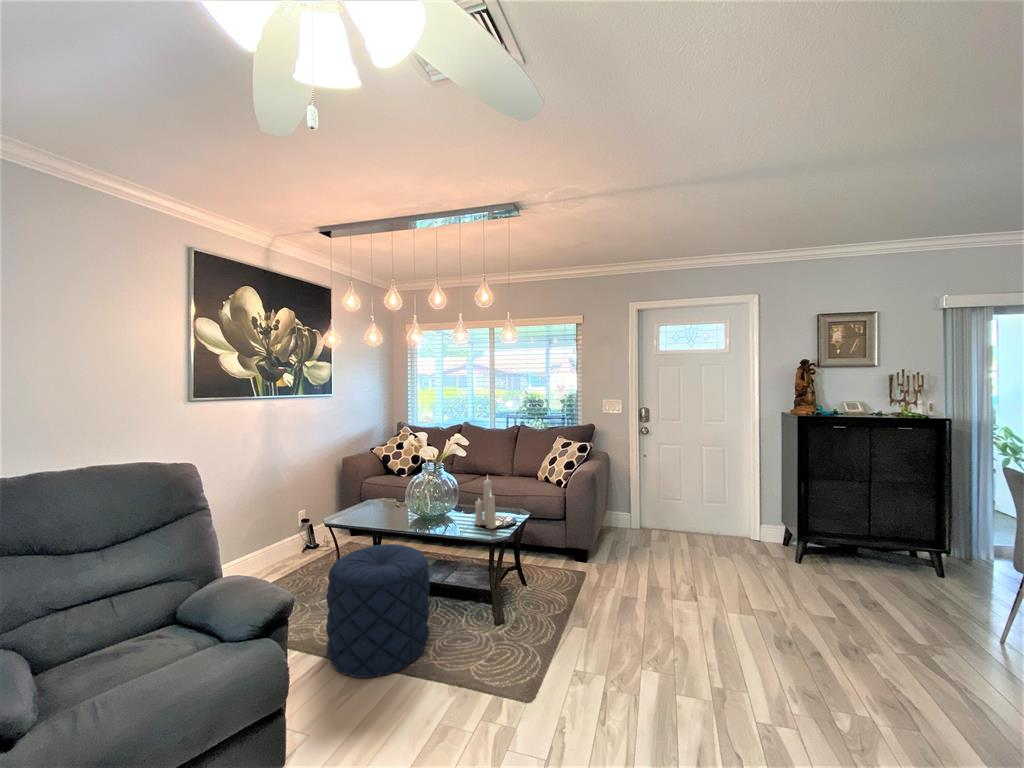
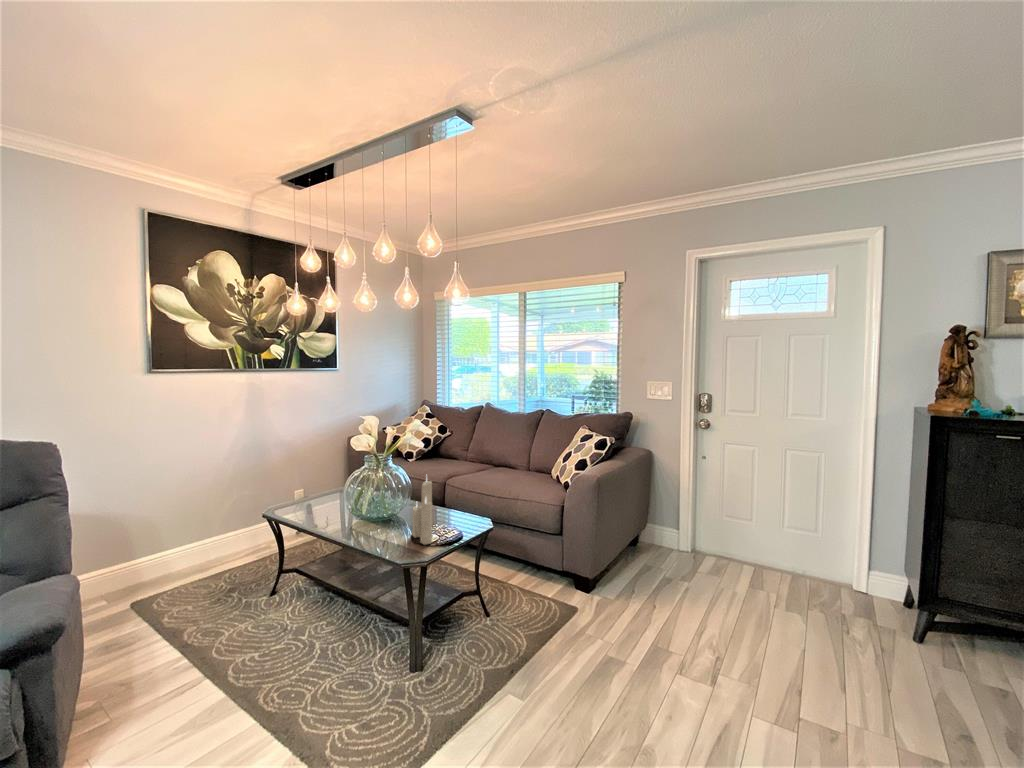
pouf: present [326,544,430,678] -> none [196,550,332,717]

